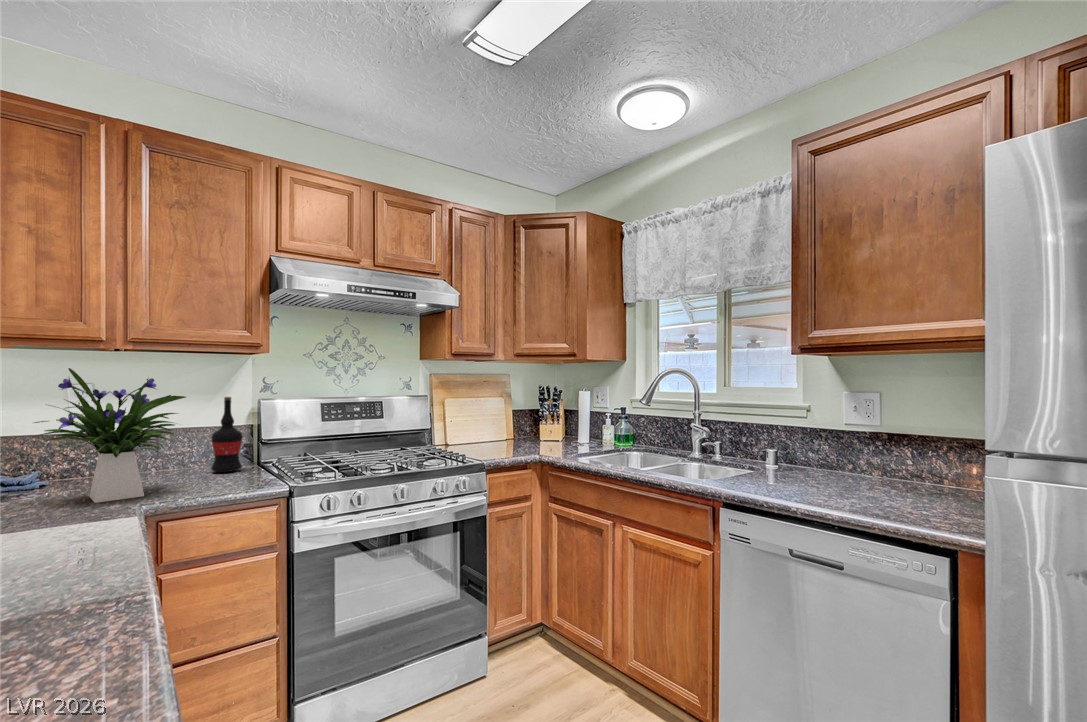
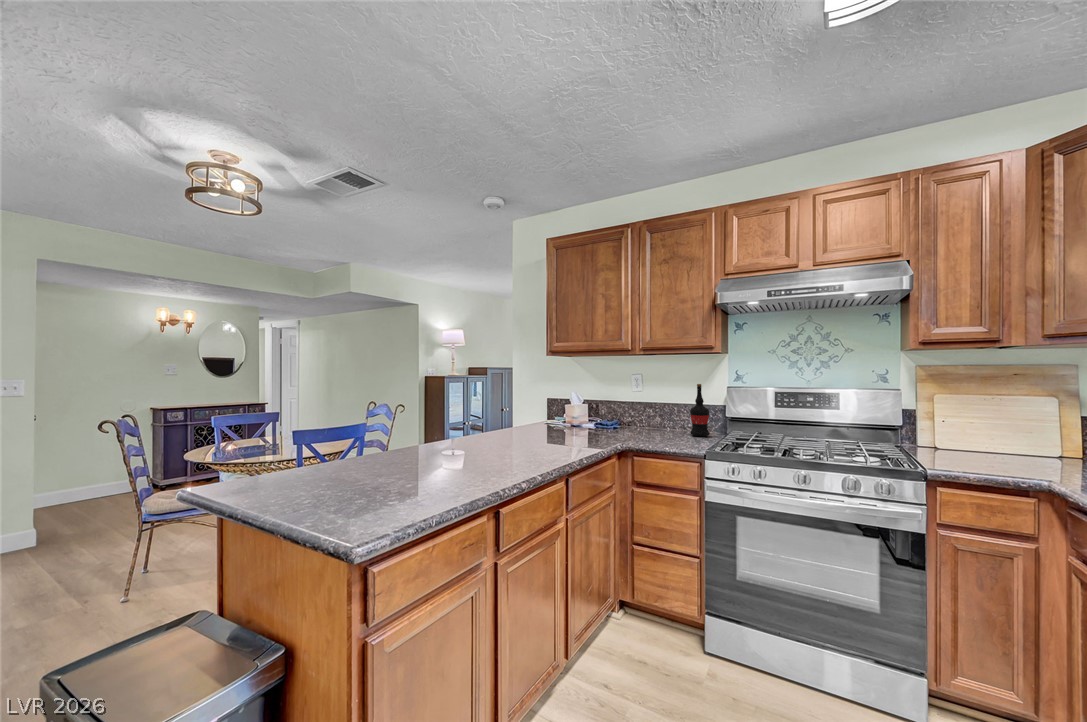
flower arrangement: present [34,368,186,503] -> none [586,366,655,440]

